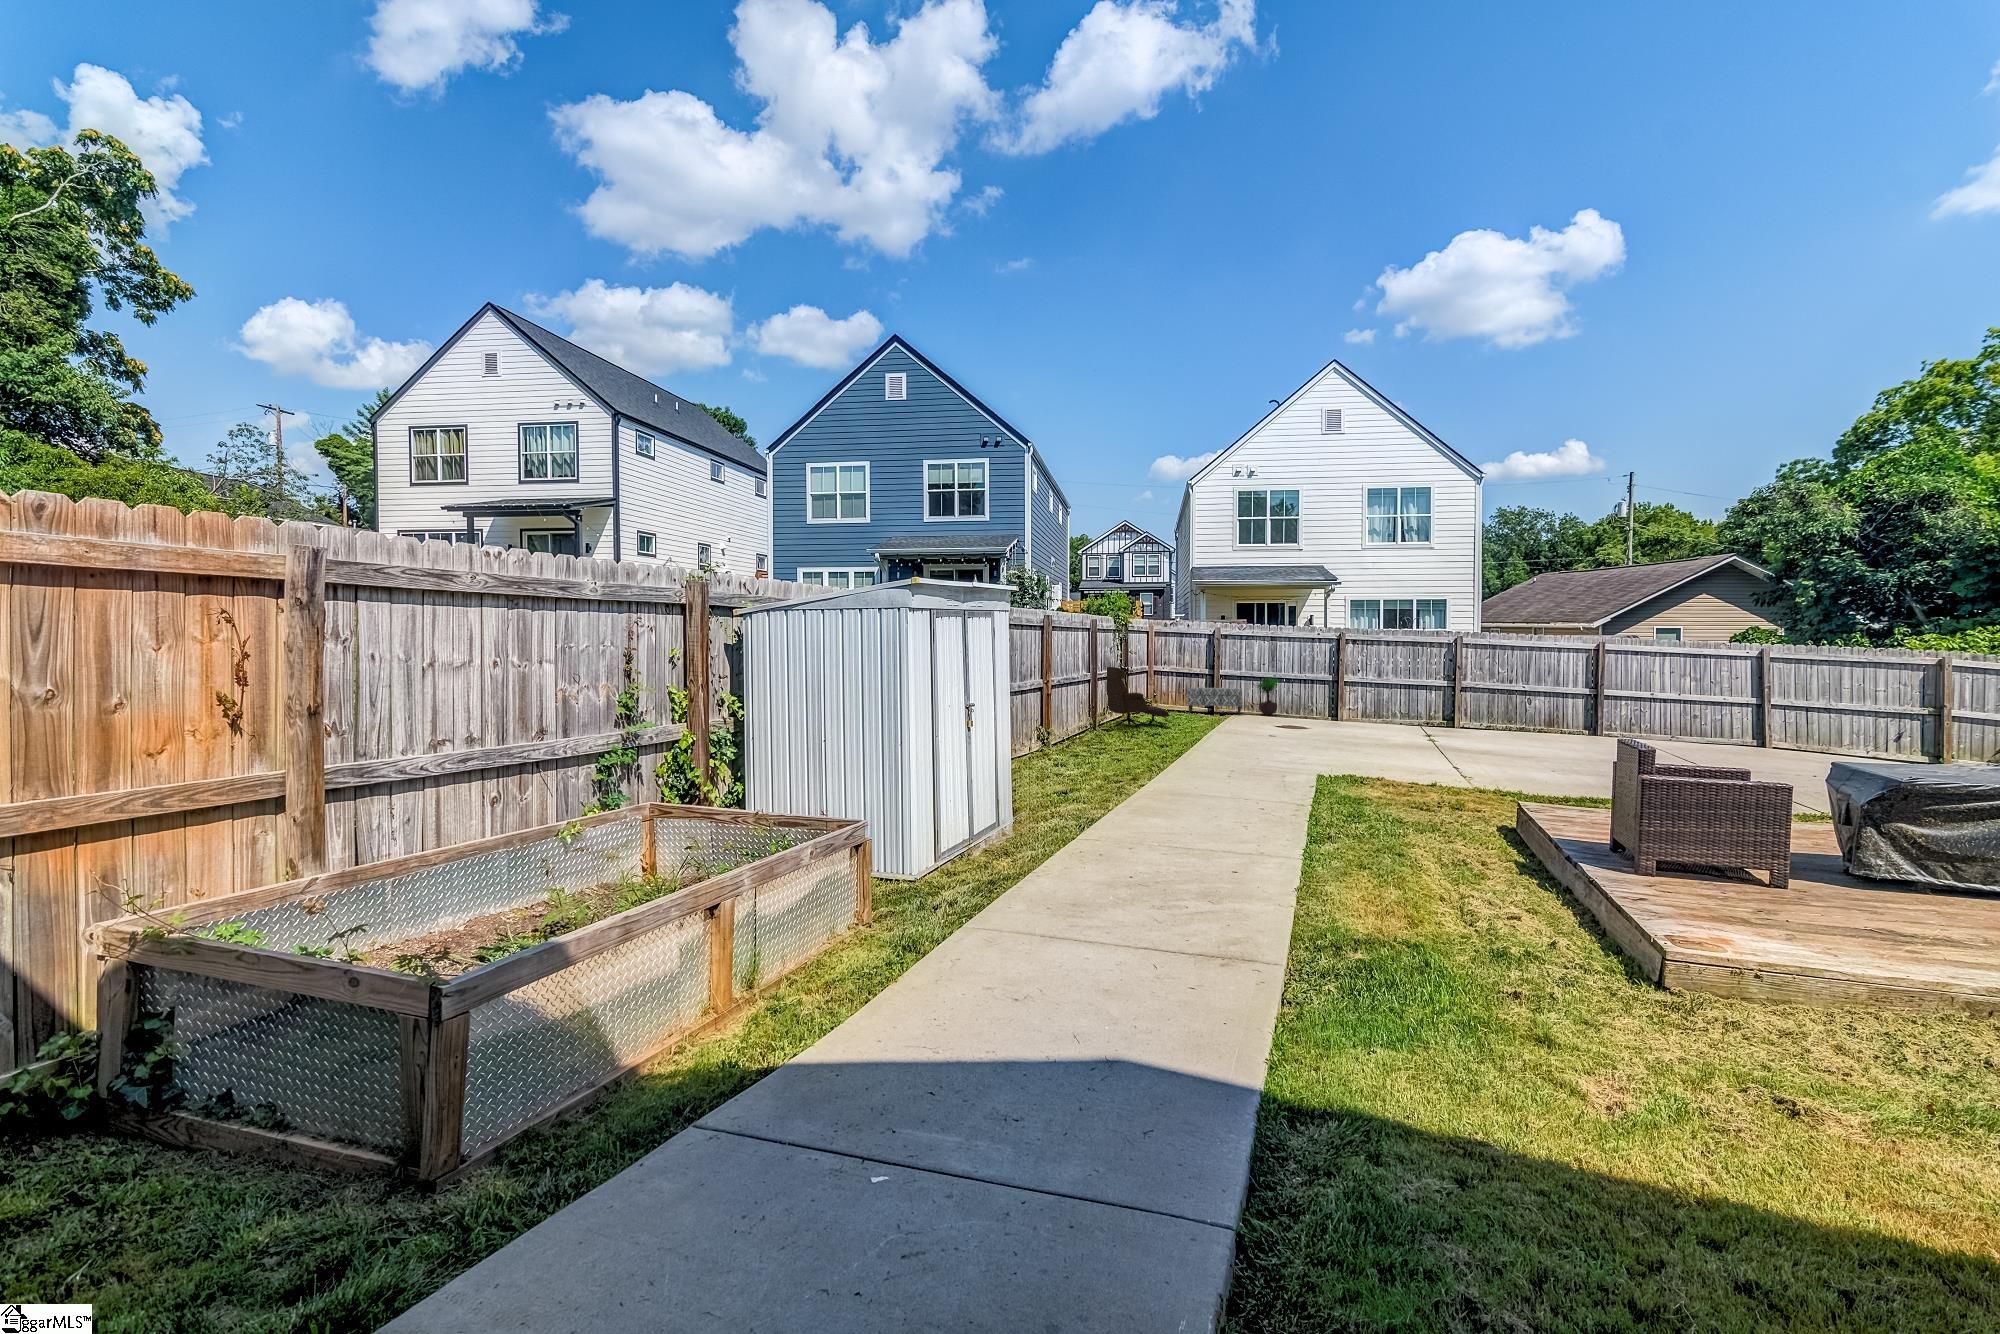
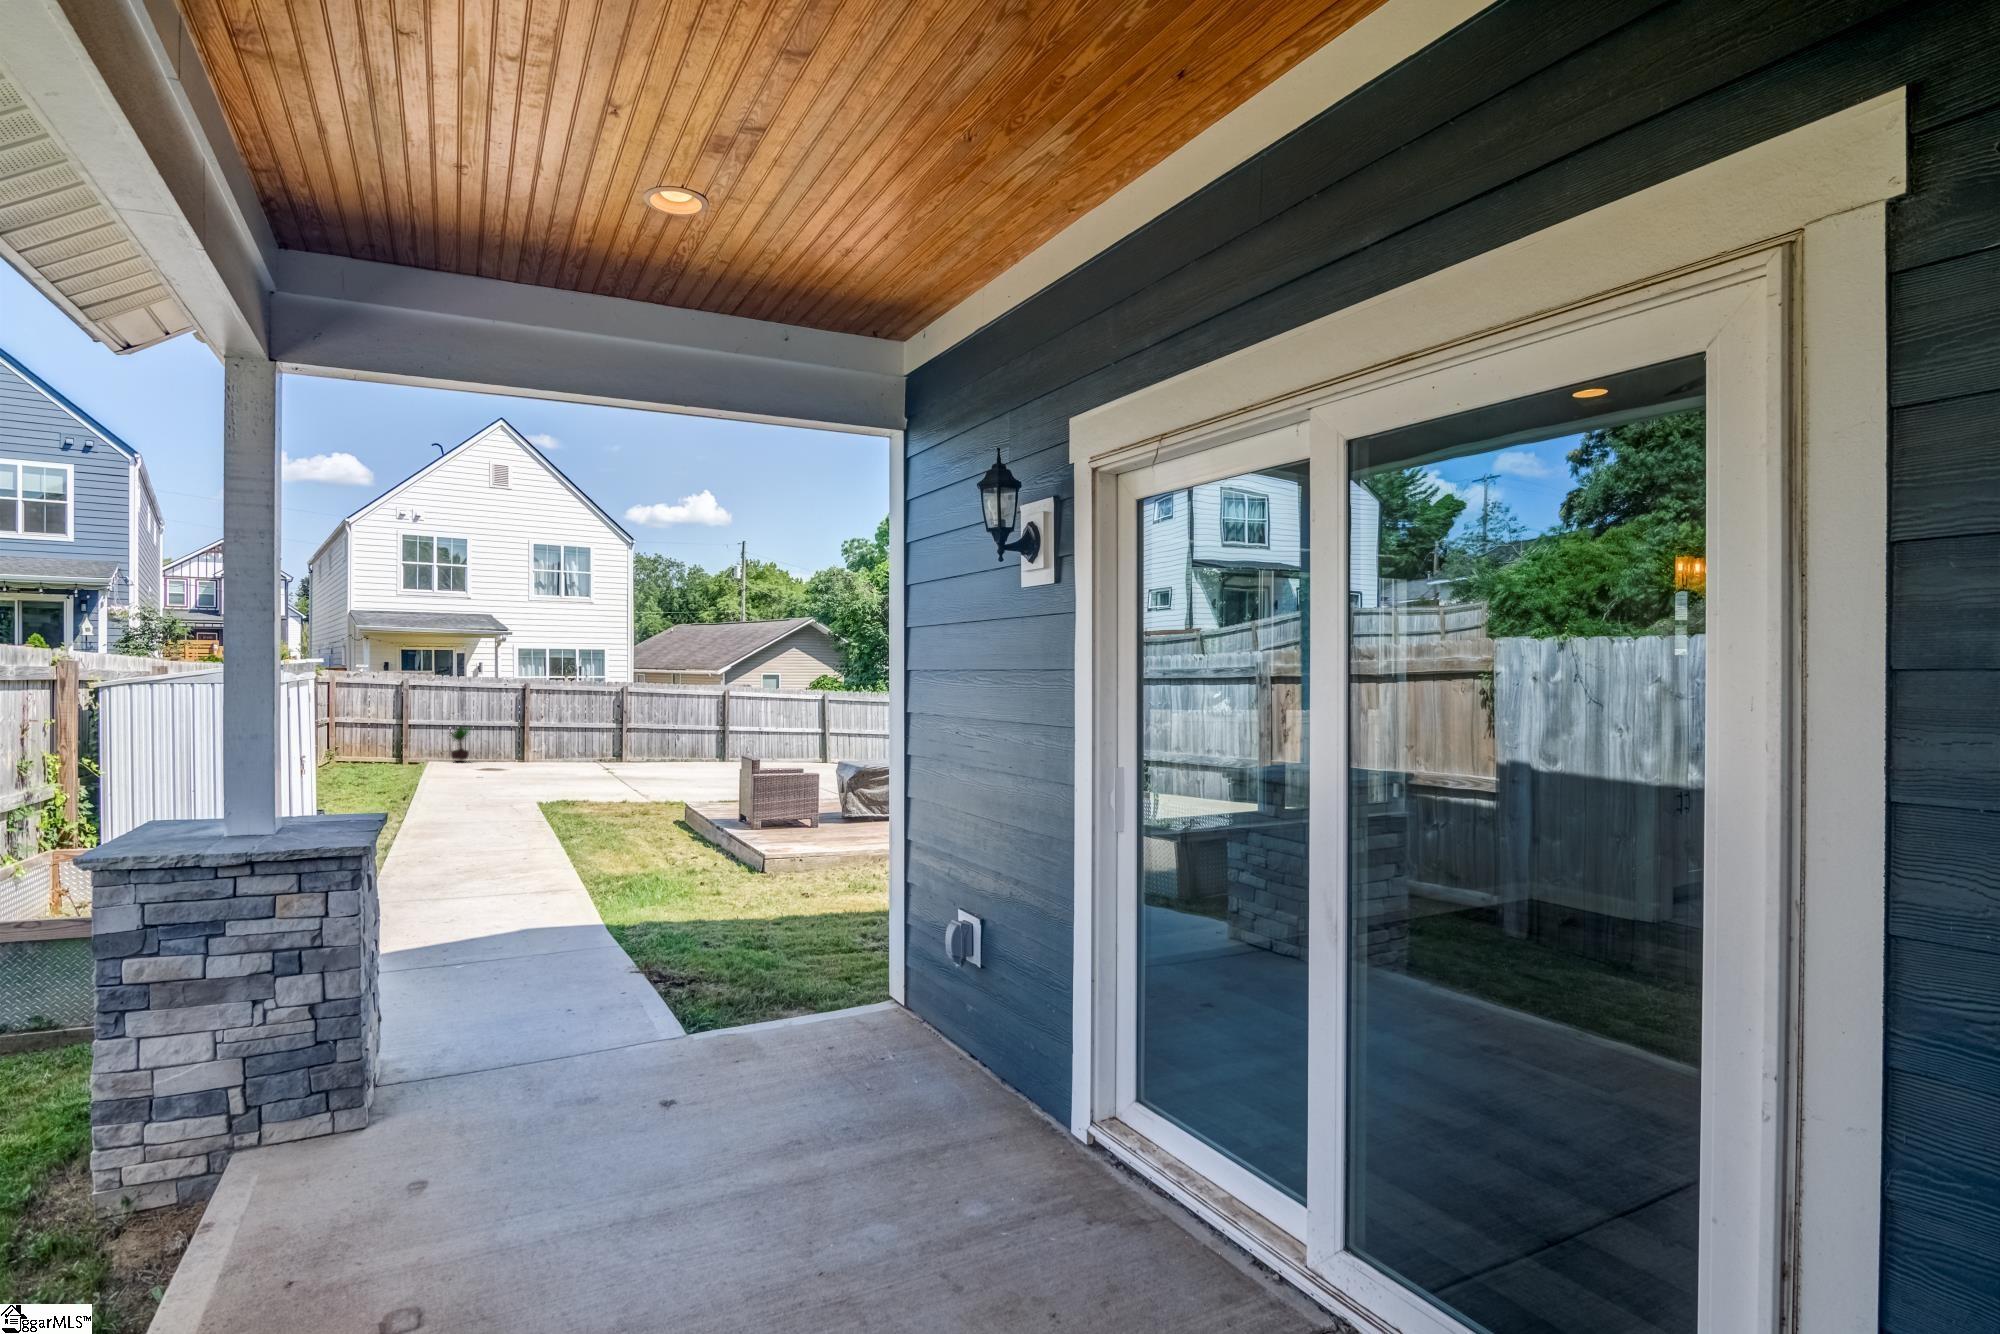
lounge chair: present [1107,667,1169,727] -> none [309,722,379,779]
bench: present [1188,688,1242,714] -> none [377,738,435,764]

